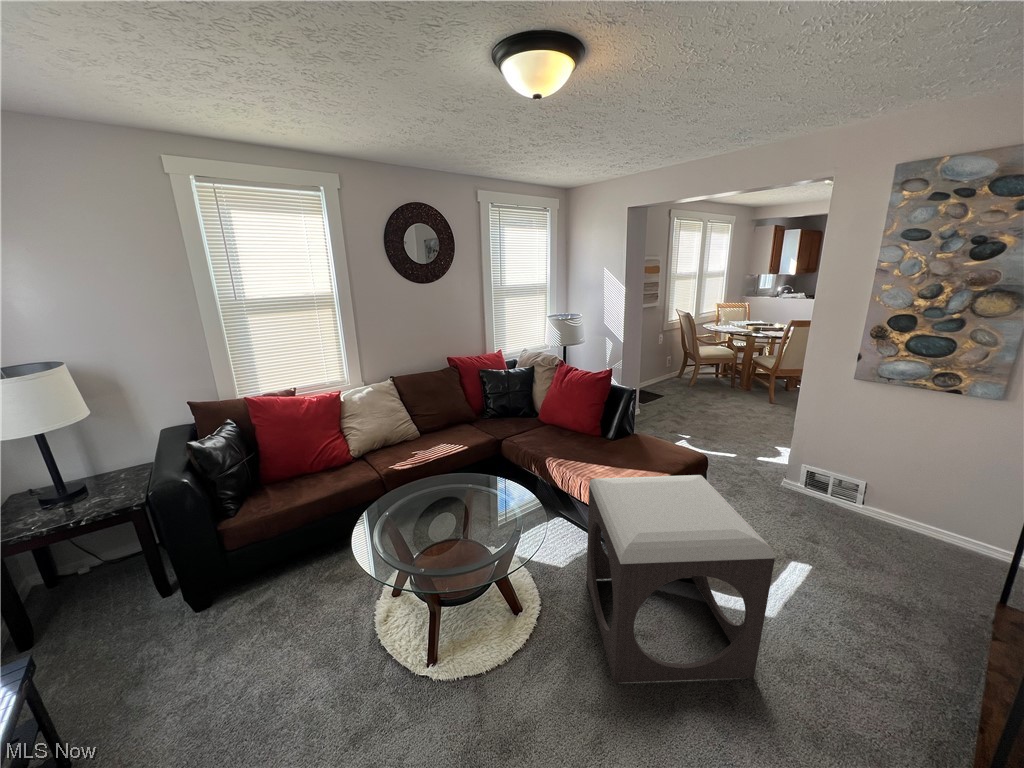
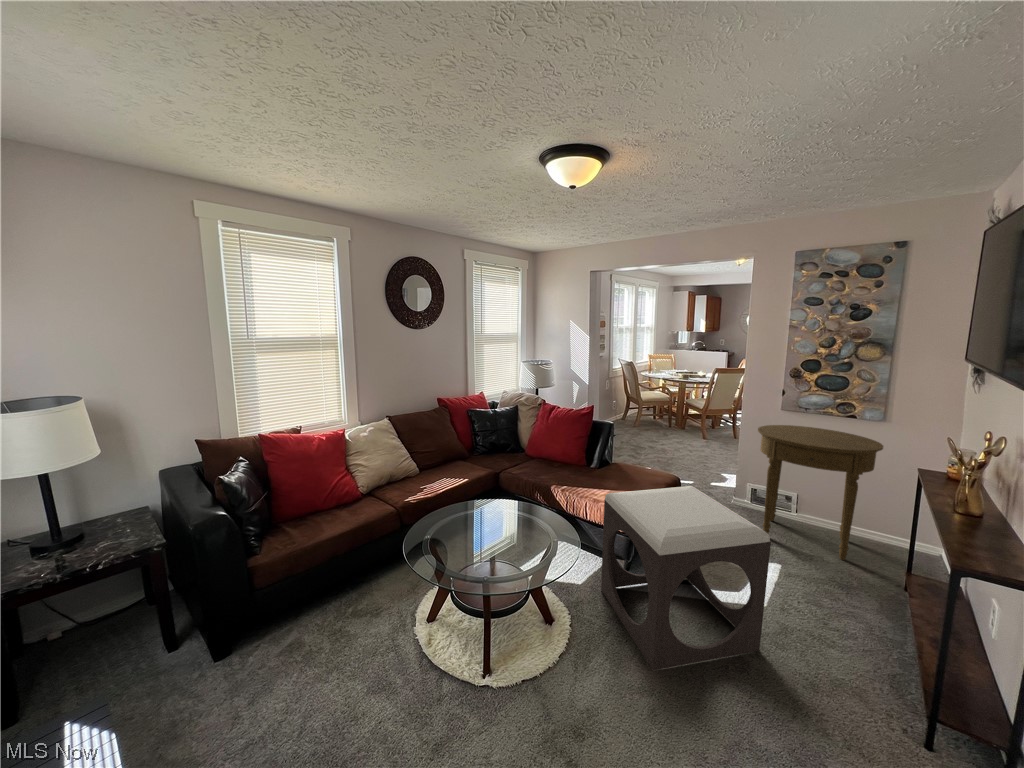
side table: none [809,399,991,573] -> present [758,425,883,560]

